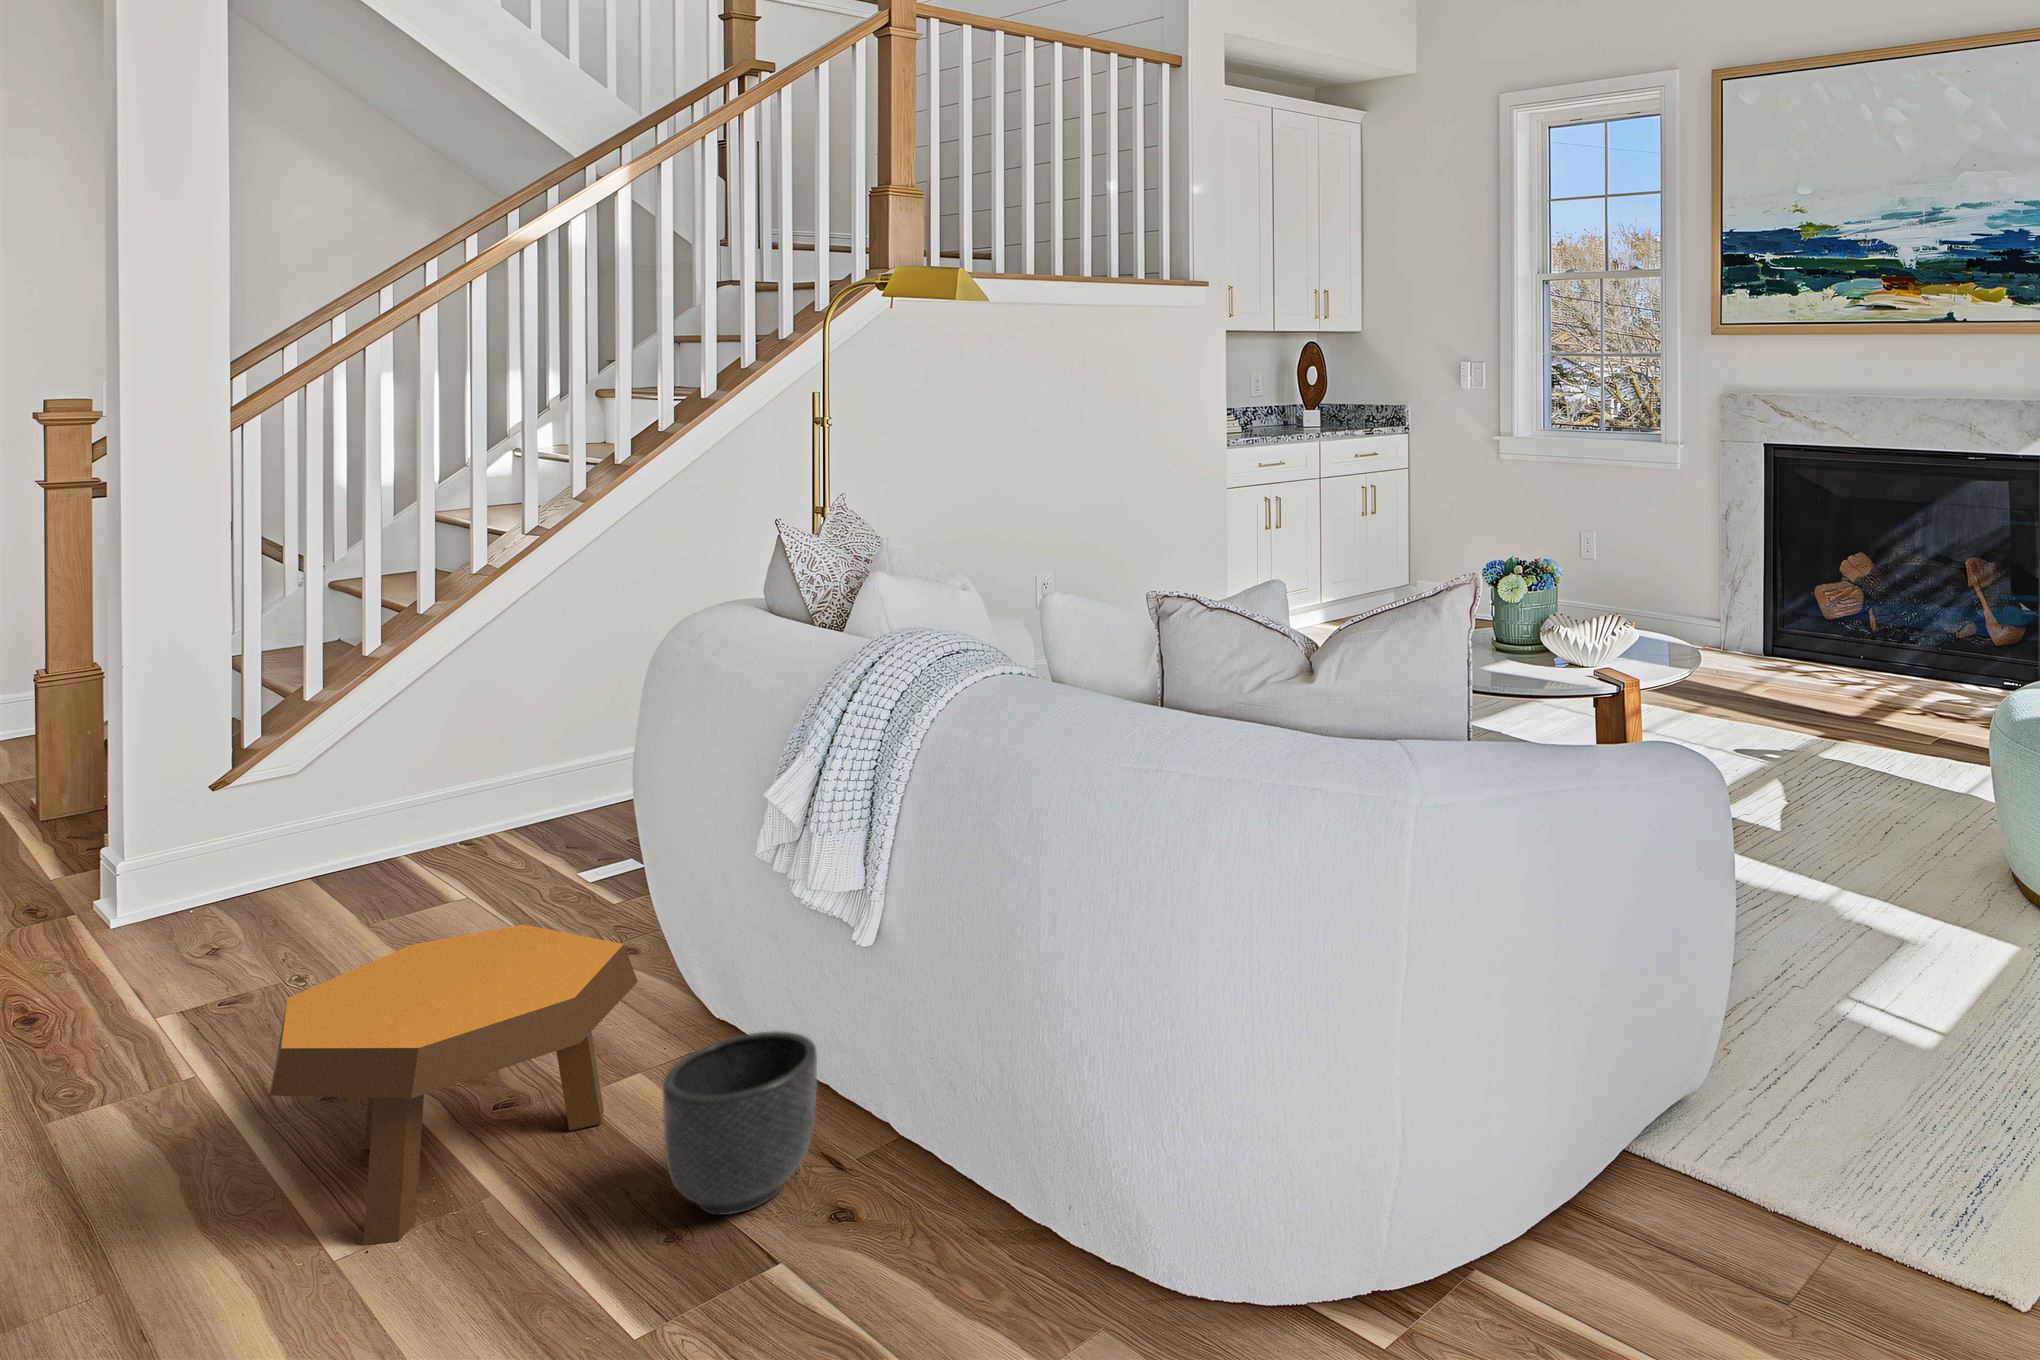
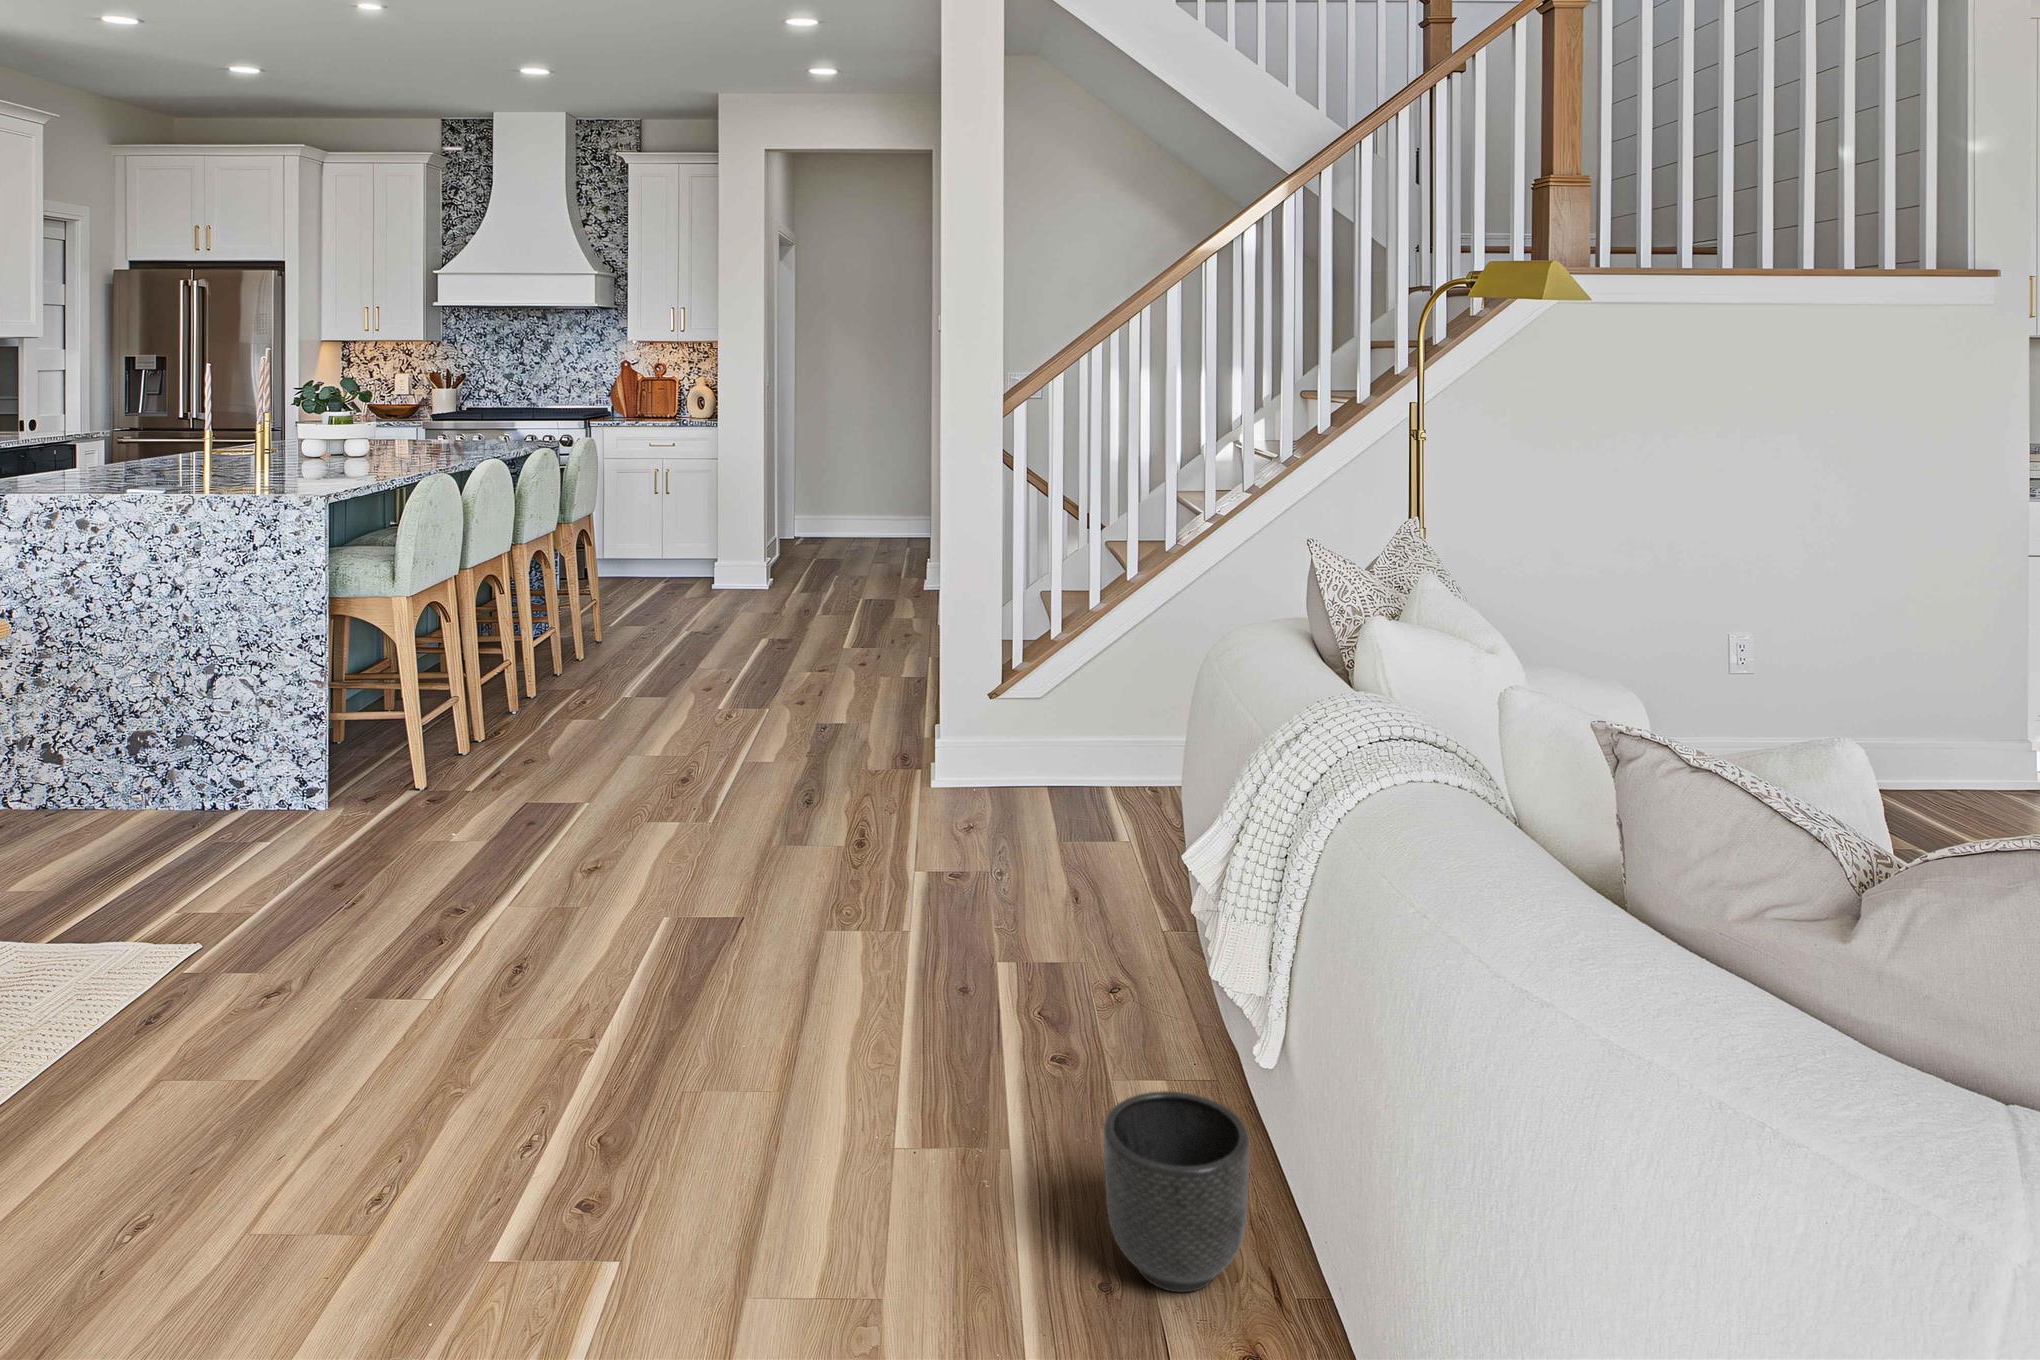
footstool: present [270,925,638,1245] -> none [868,884,1143,1155]

